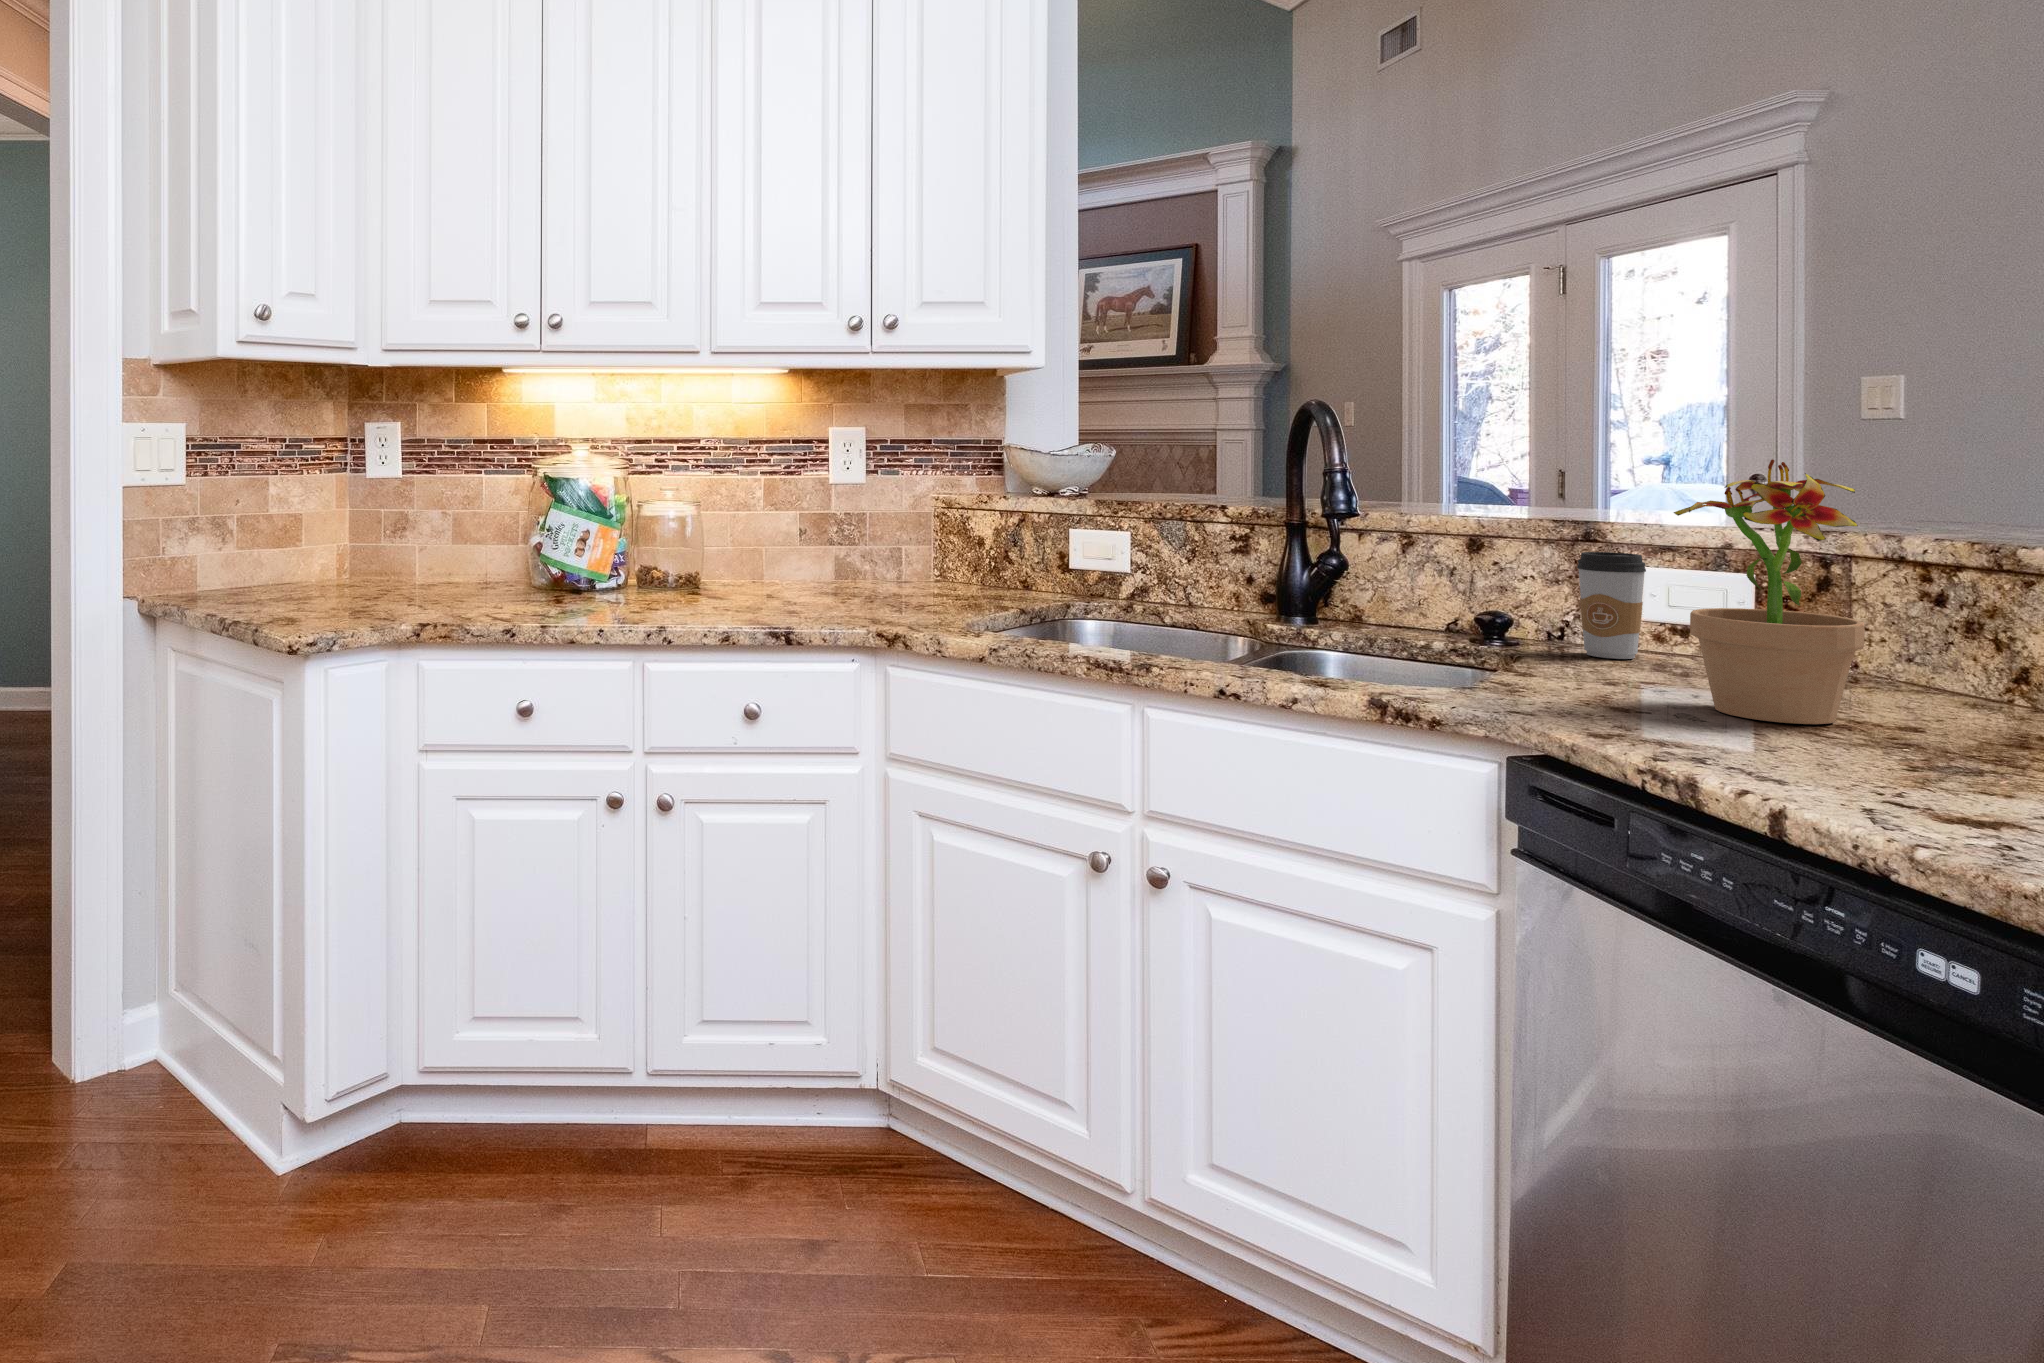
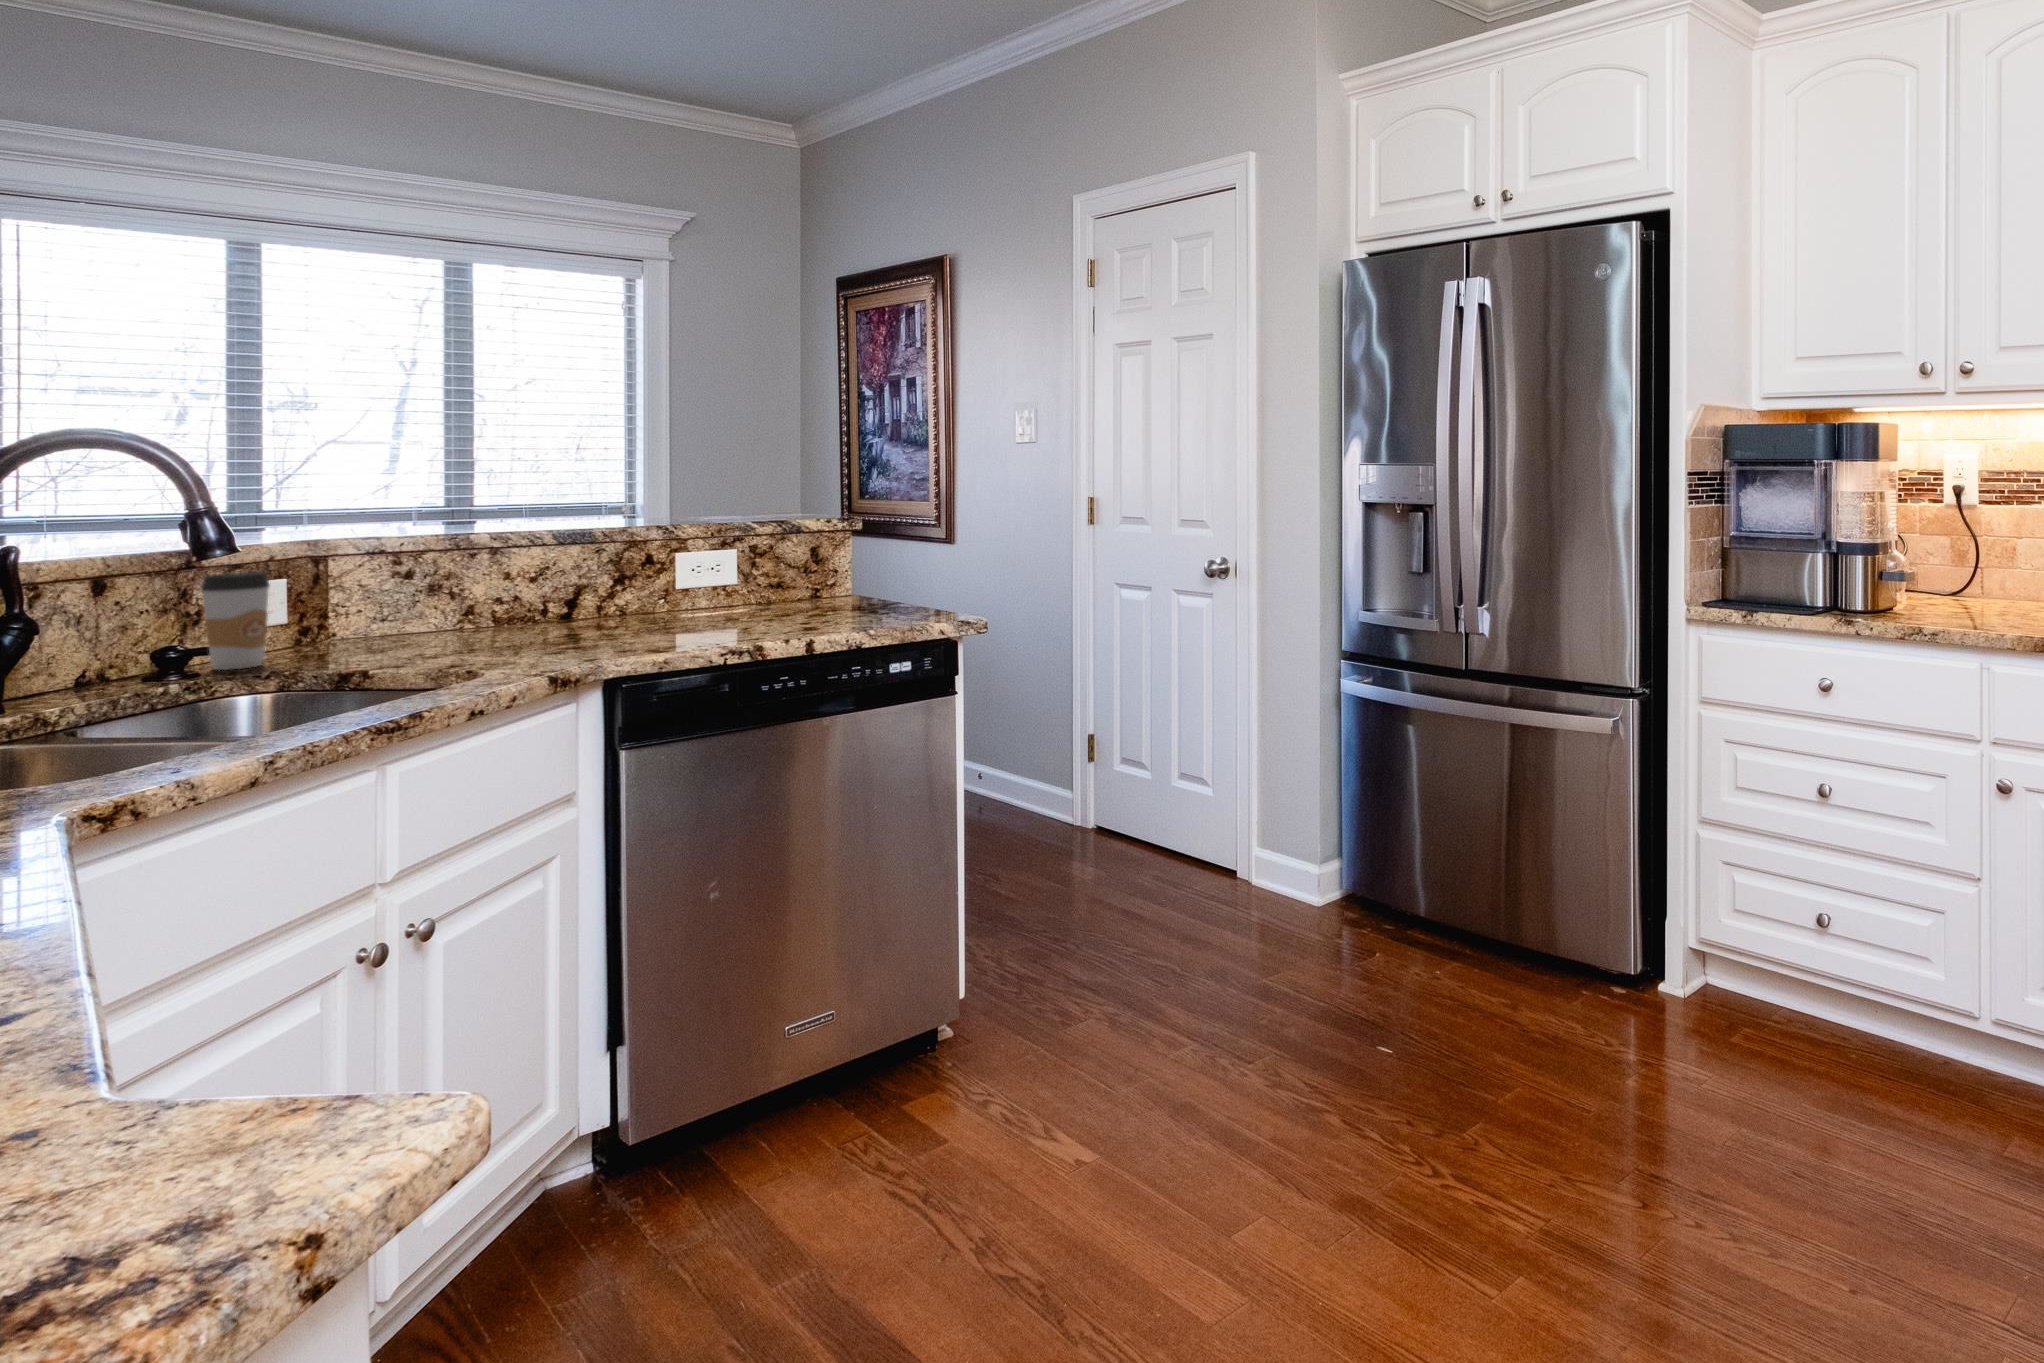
potted plant: present [1674,459,1864,724] -> none [493,479,599,650]

